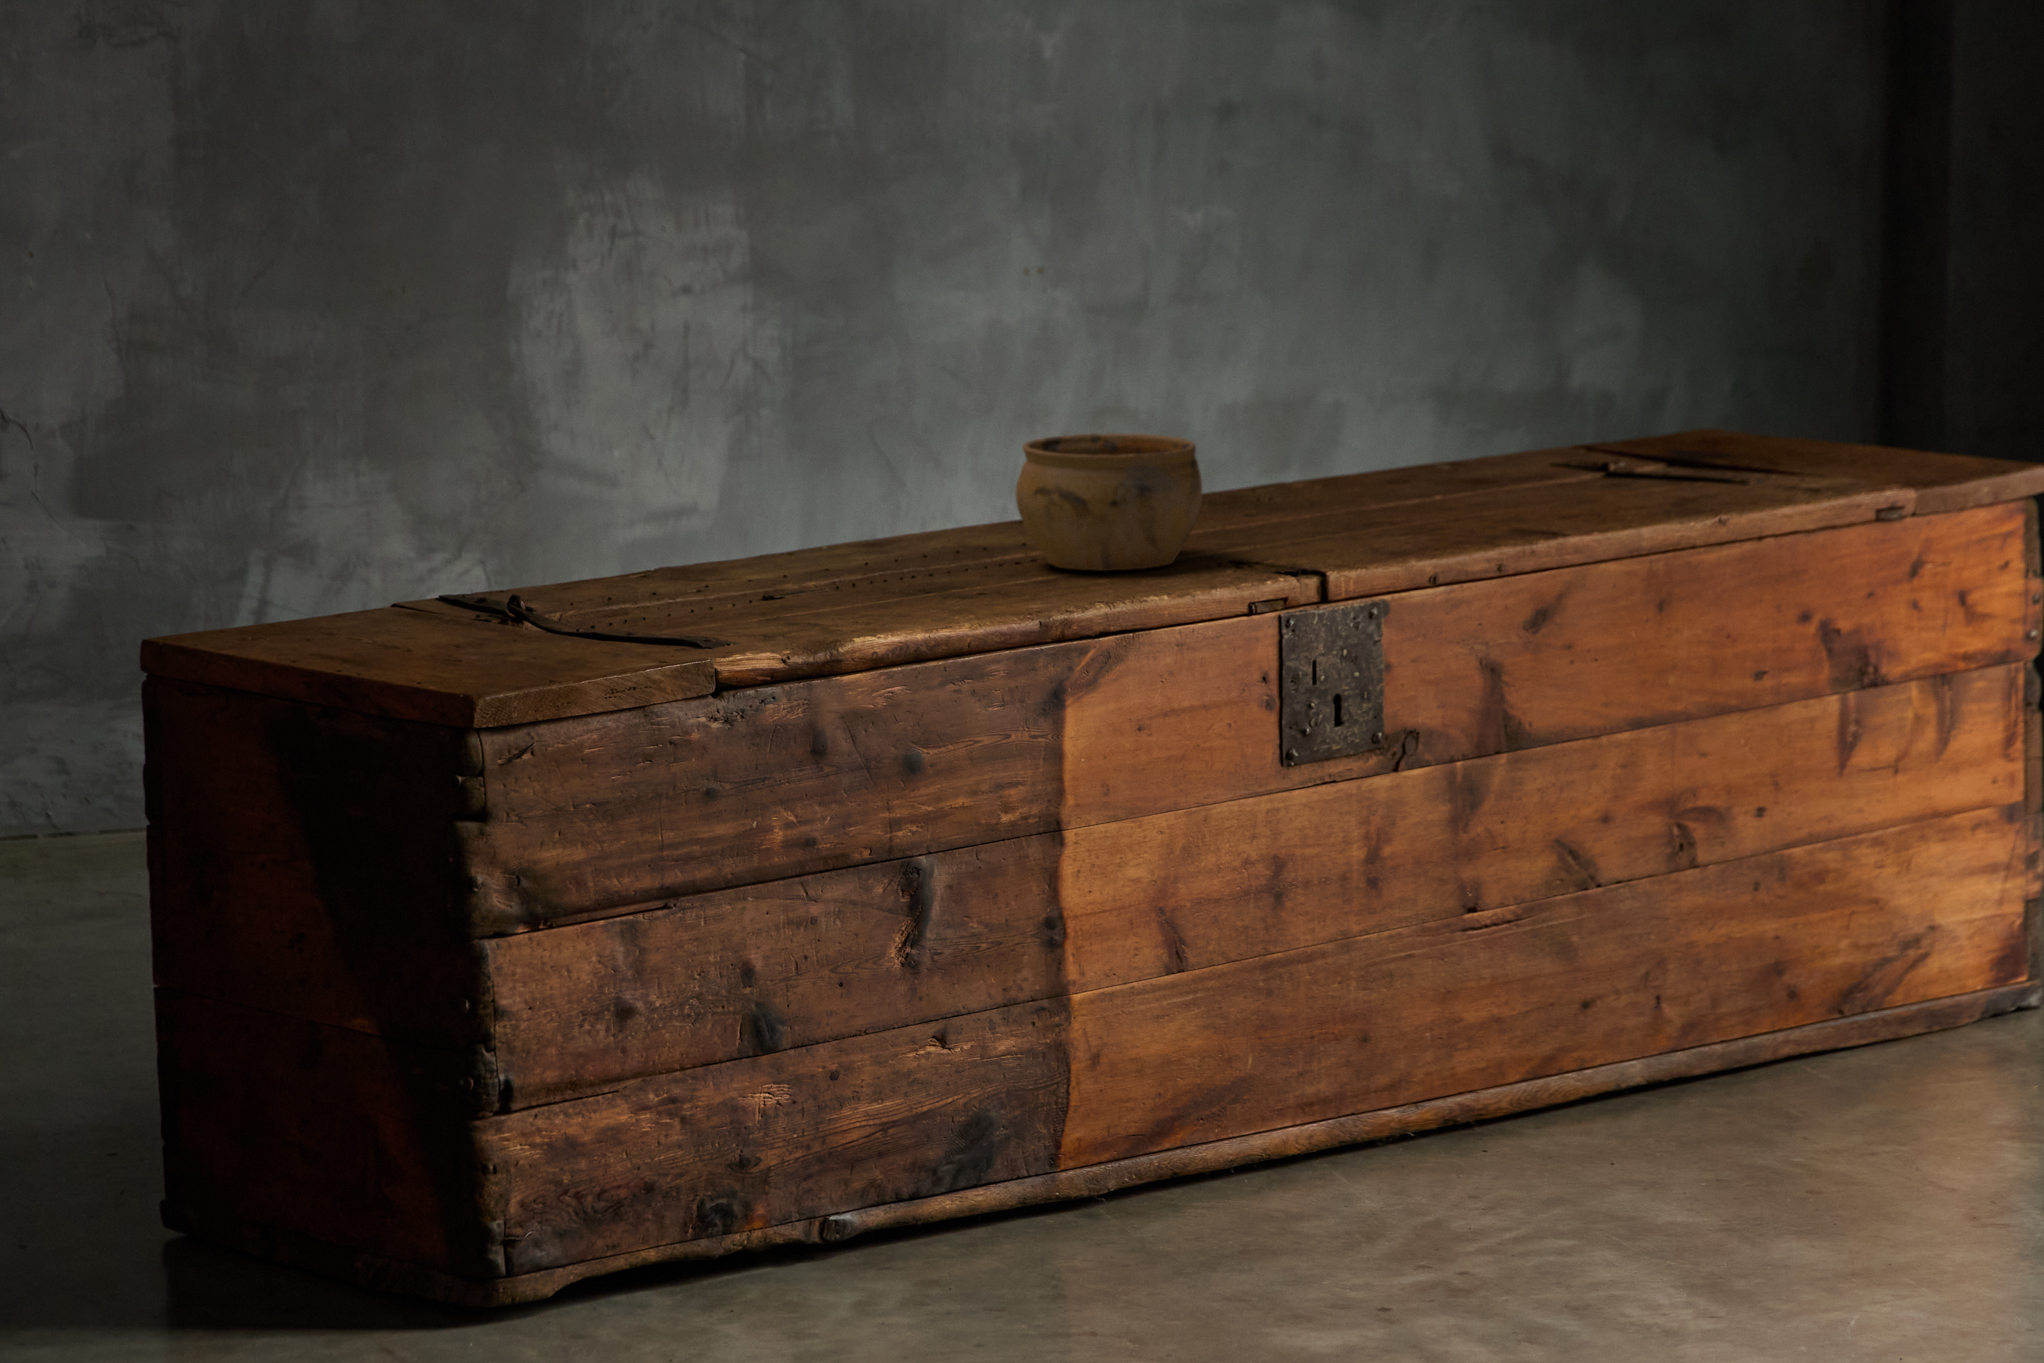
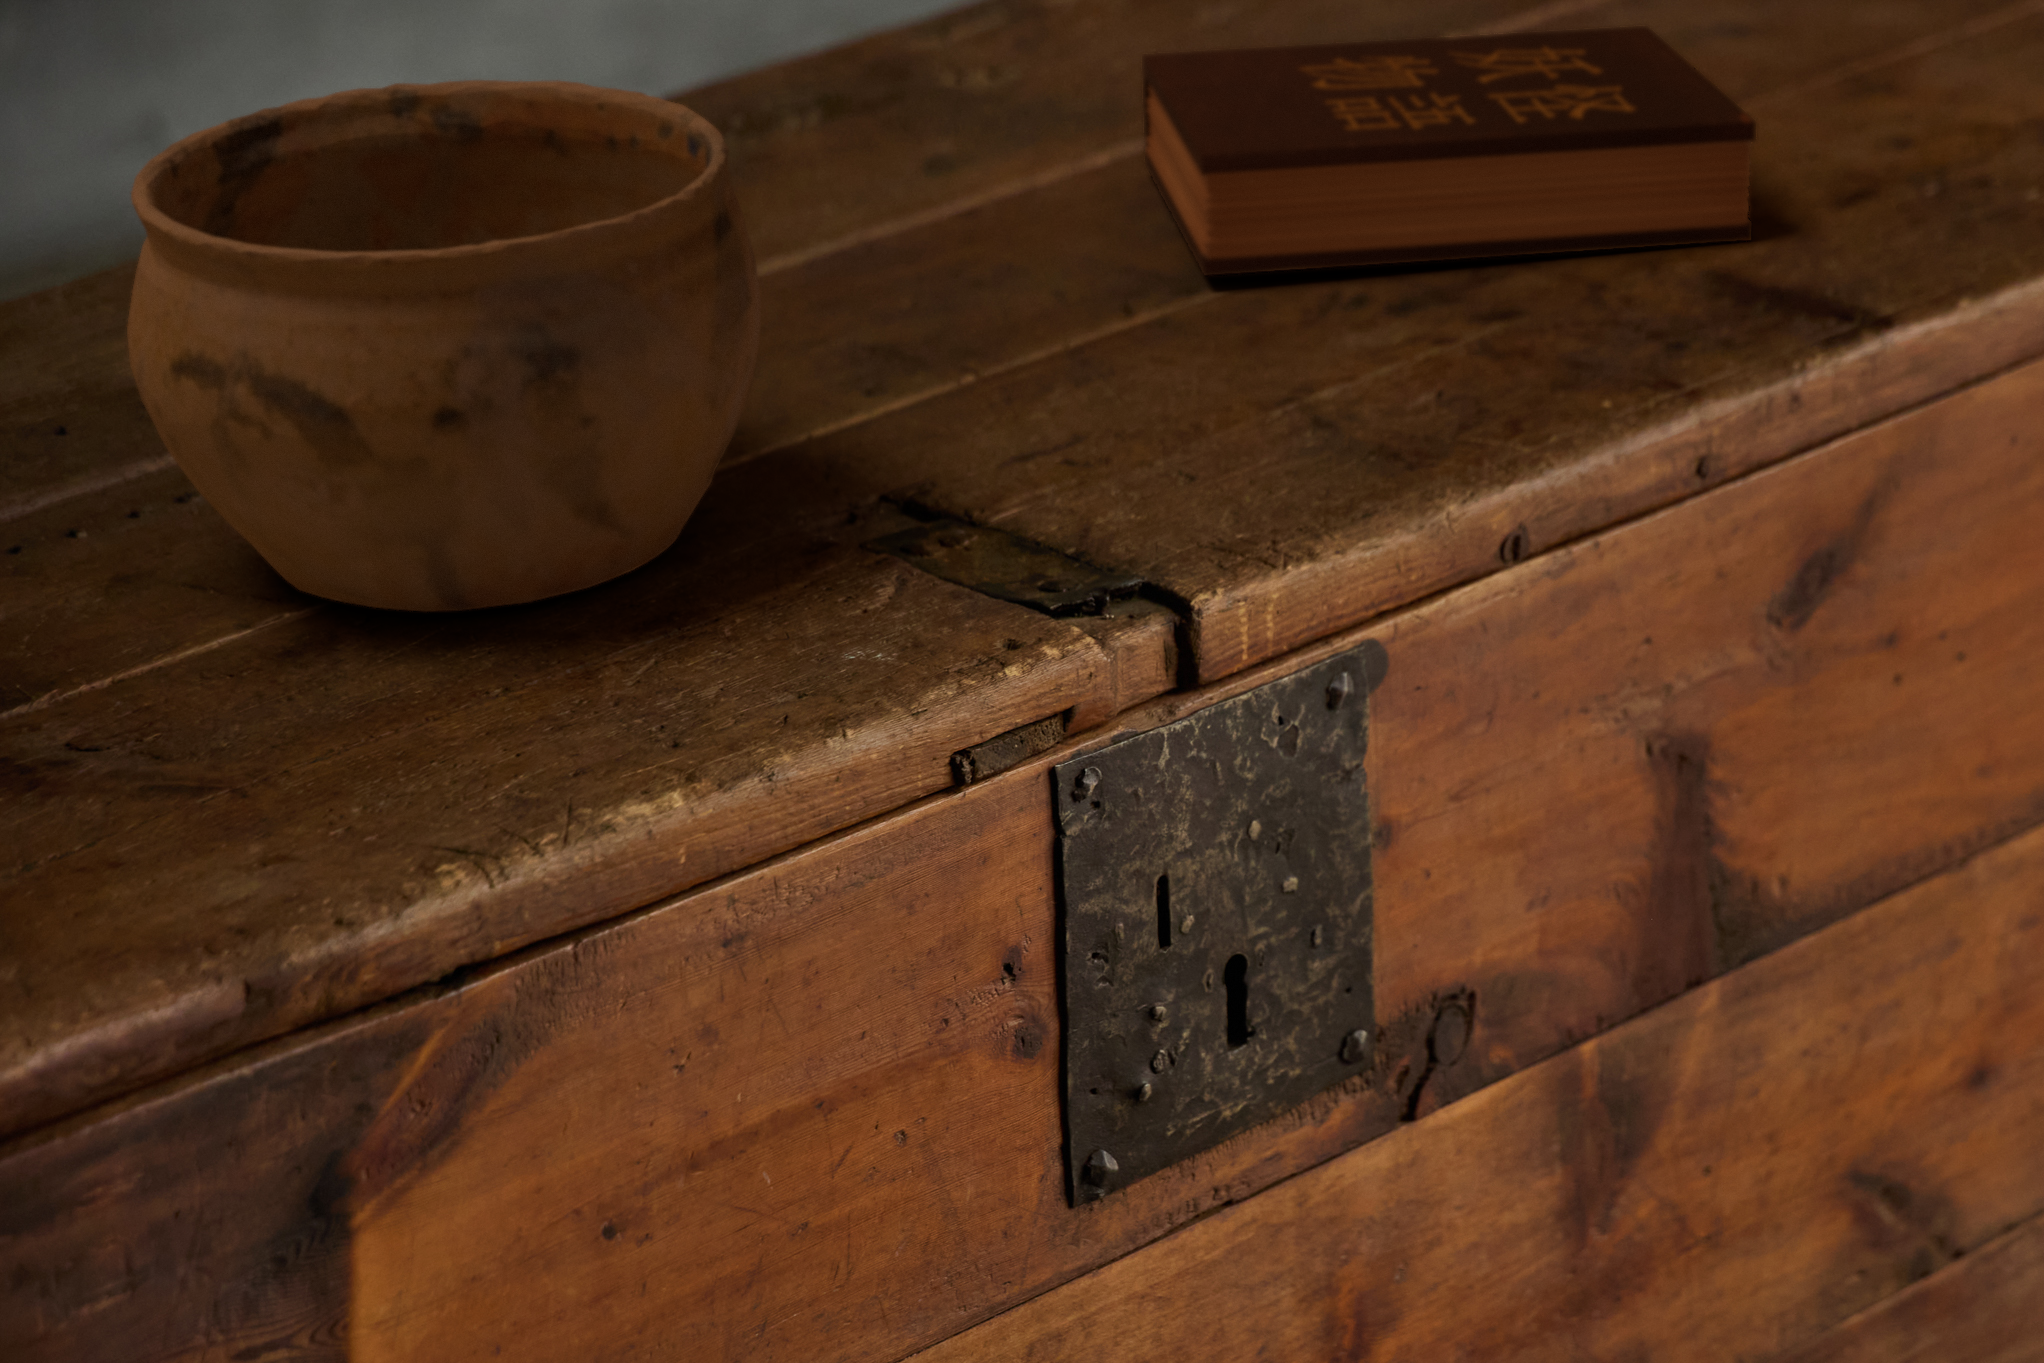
hardback book: none [1334,465,1540,524] -> present [1142,26,1756,276]

